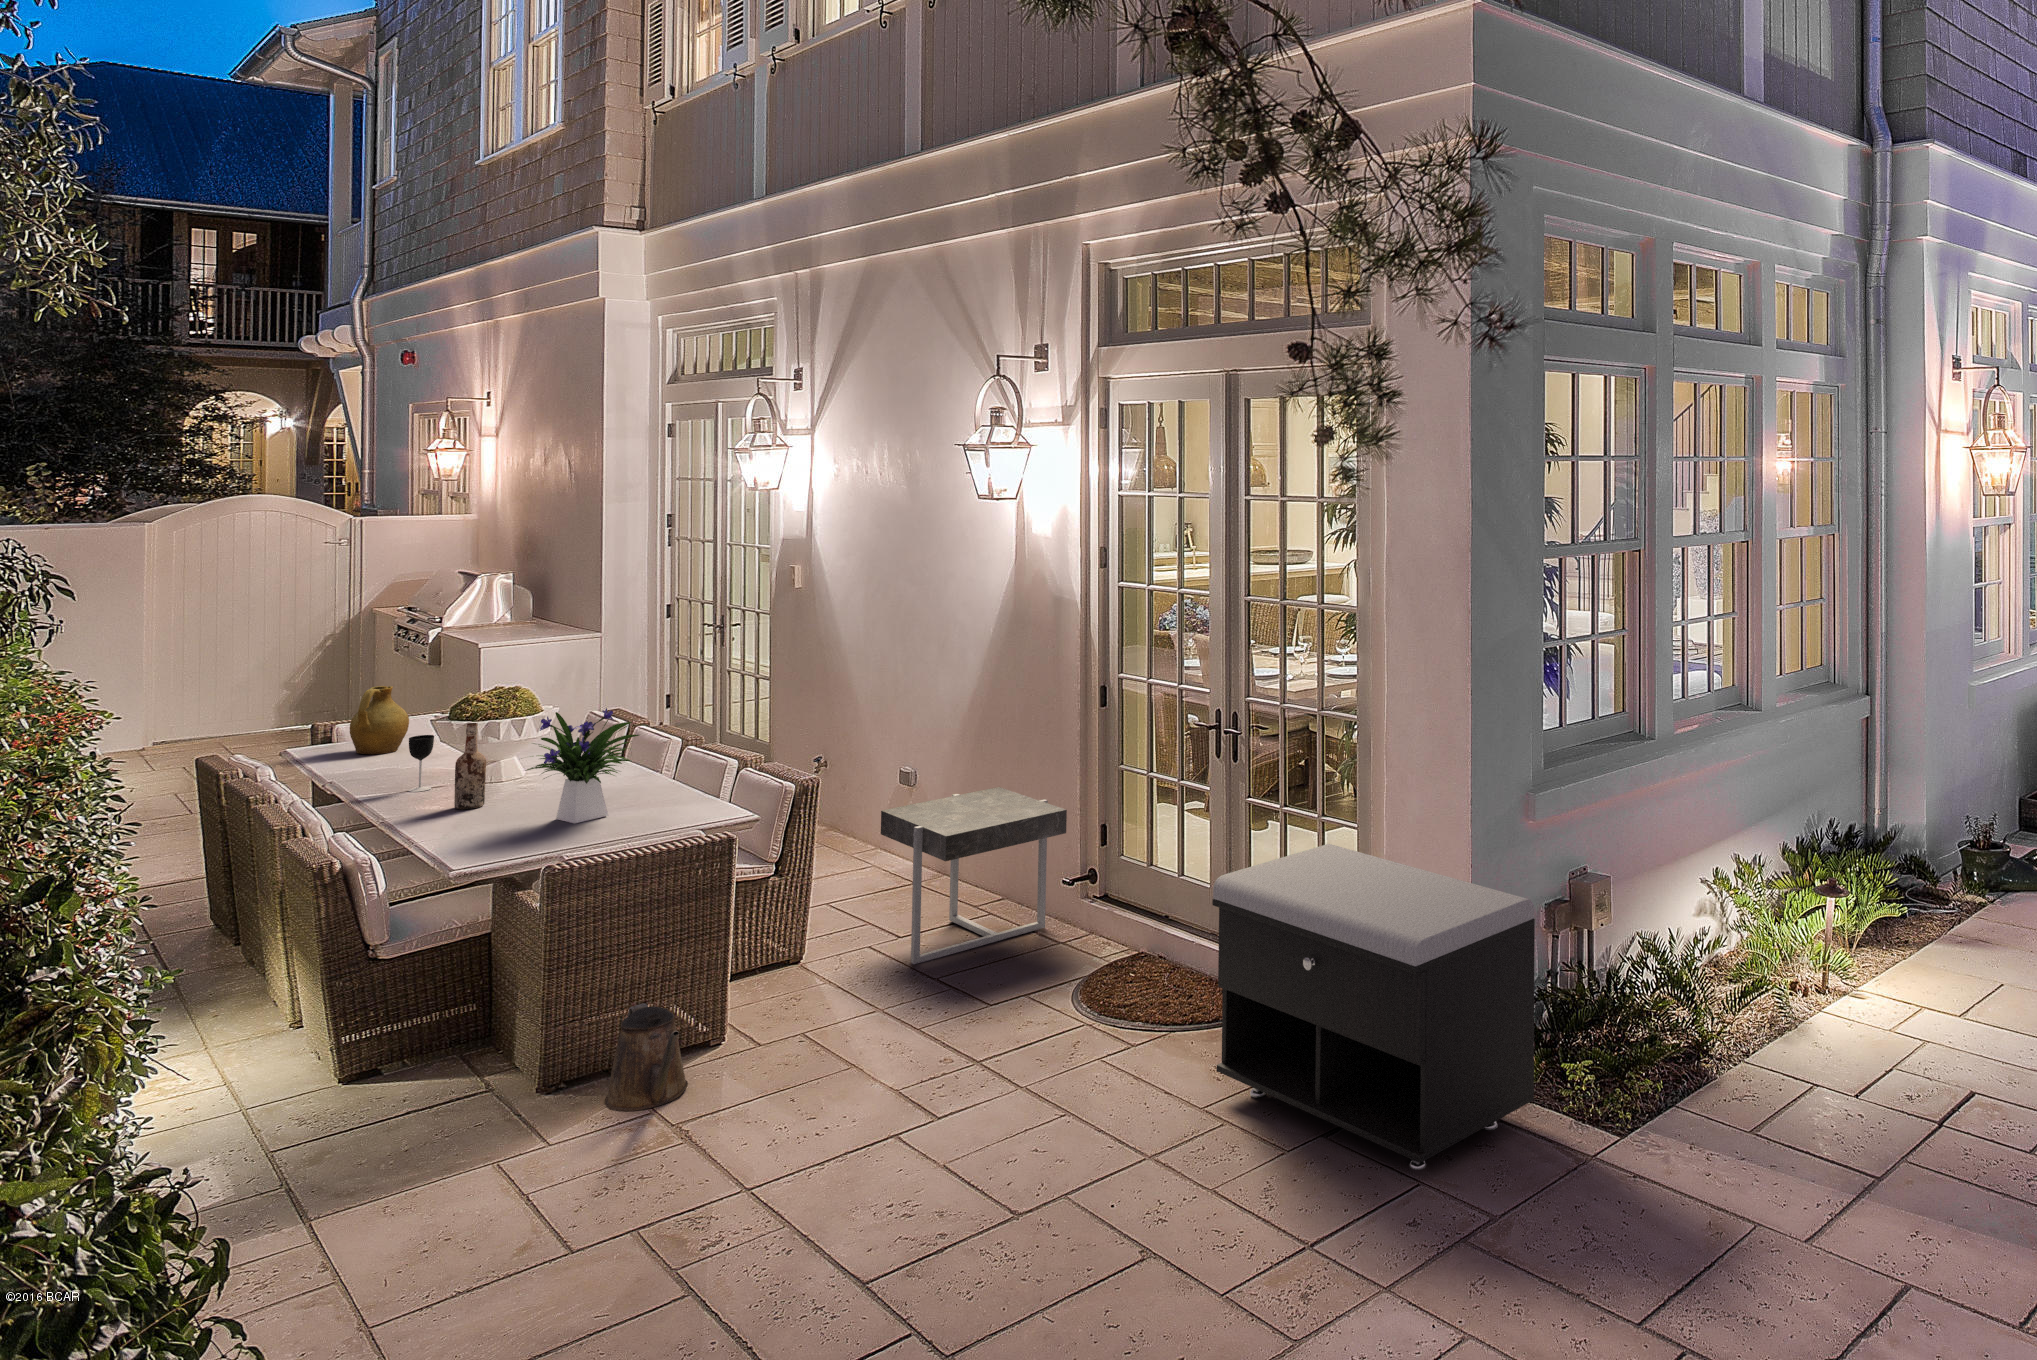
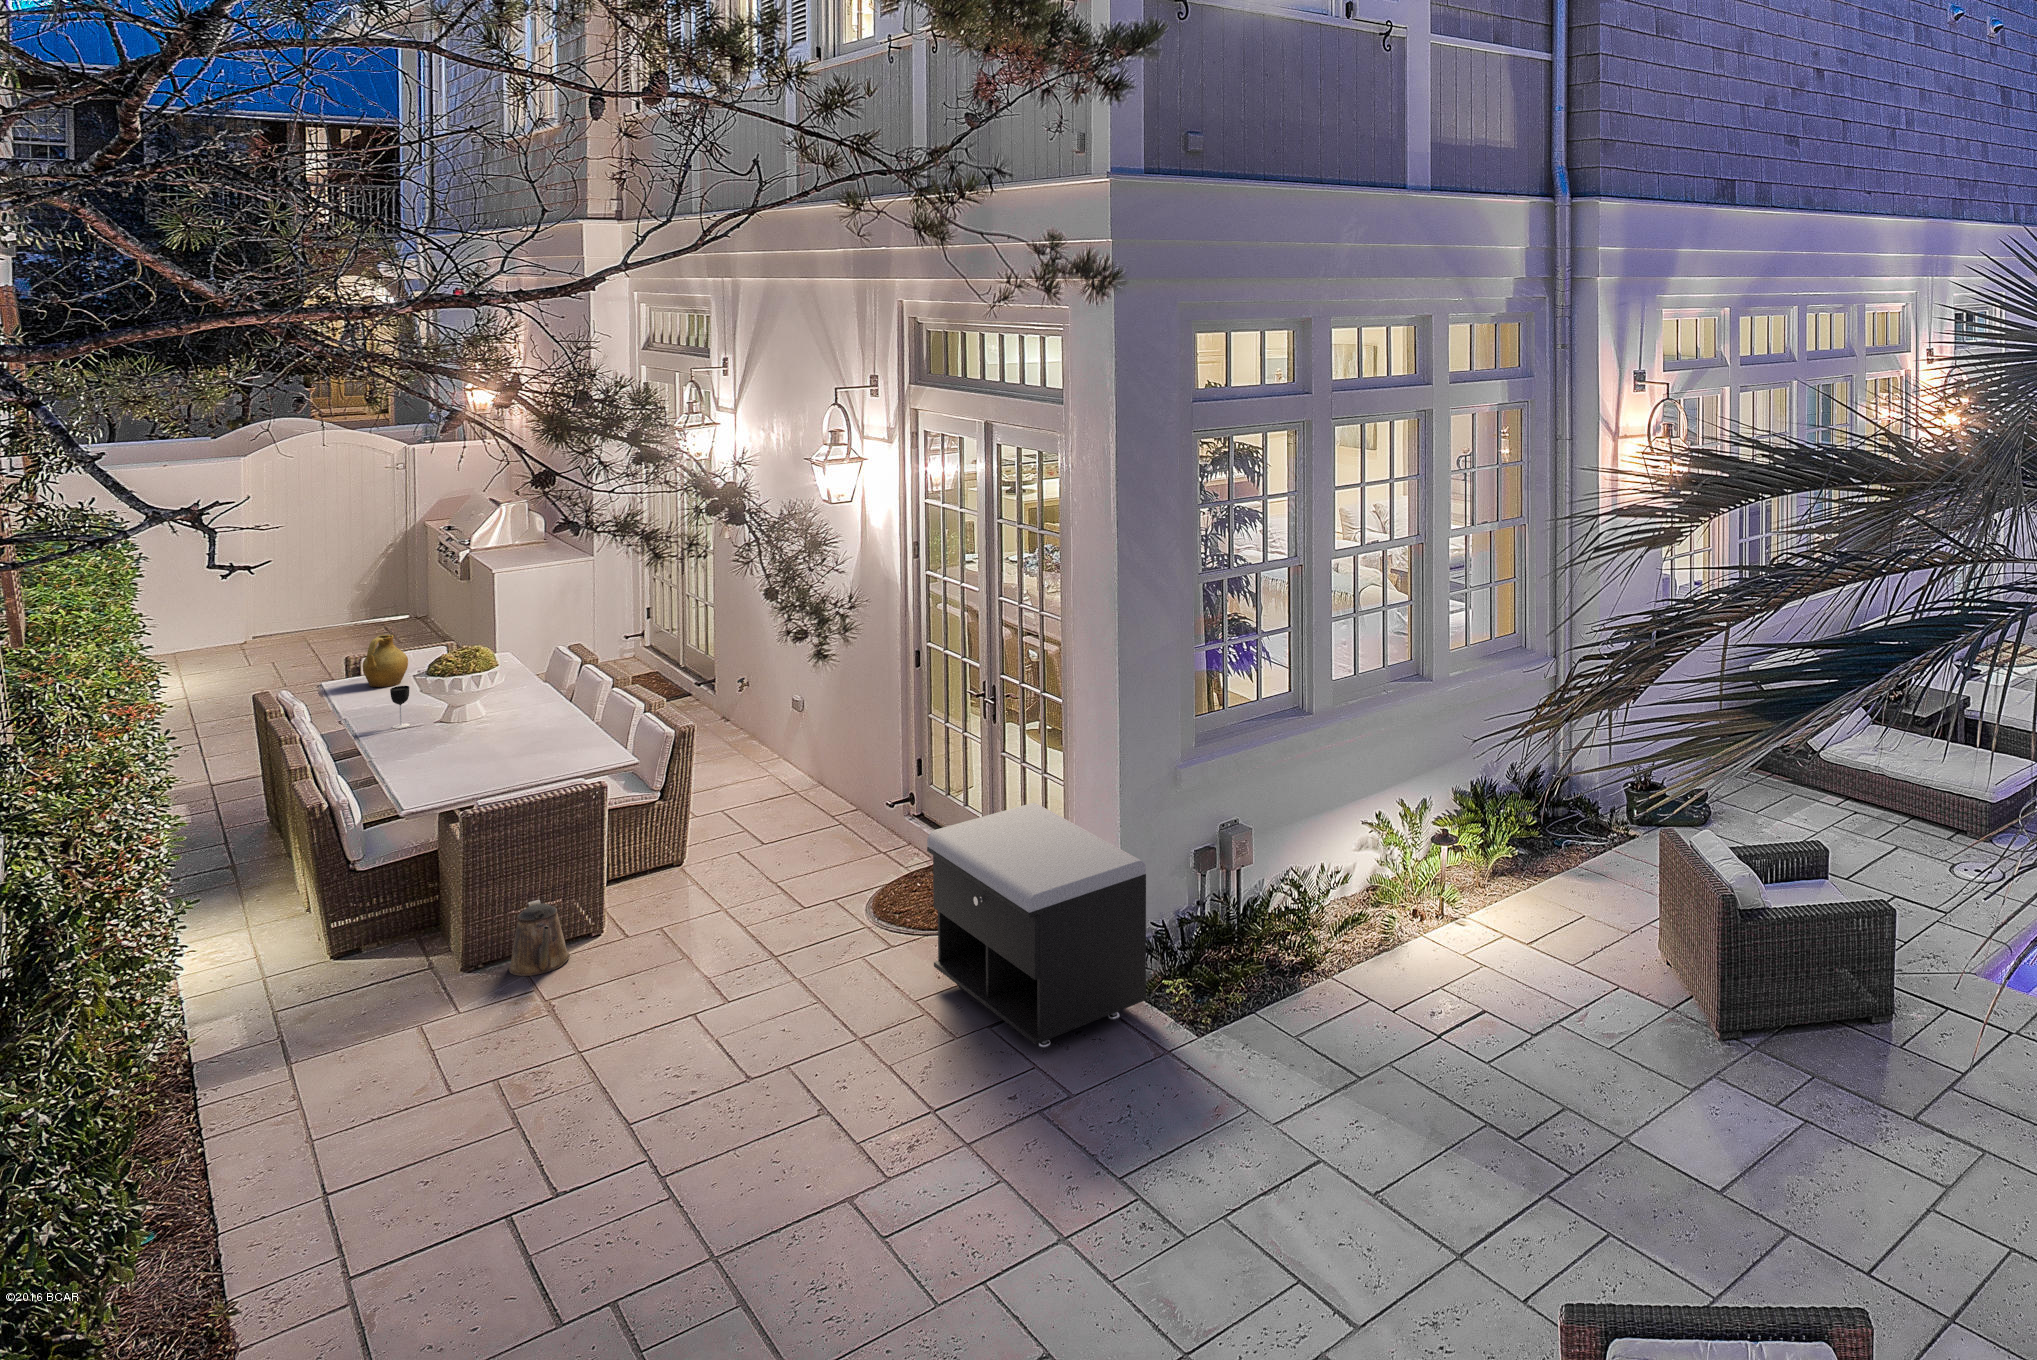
flower arrangement: present [525,708,639,823] -> none [453,679,545,765]
wine bottle: present [454,723,486,810] -> none [417,685,441,748]
side table: present [881,787,1067,964] -> none [750,725,890,864]

